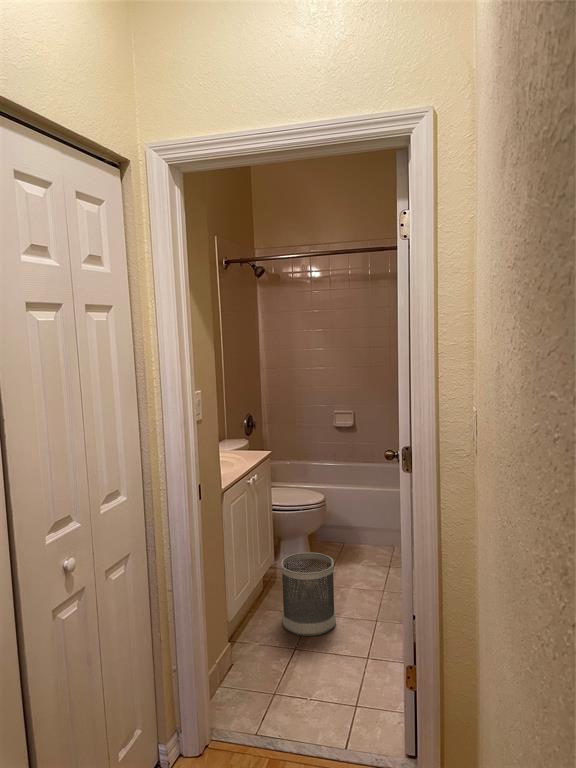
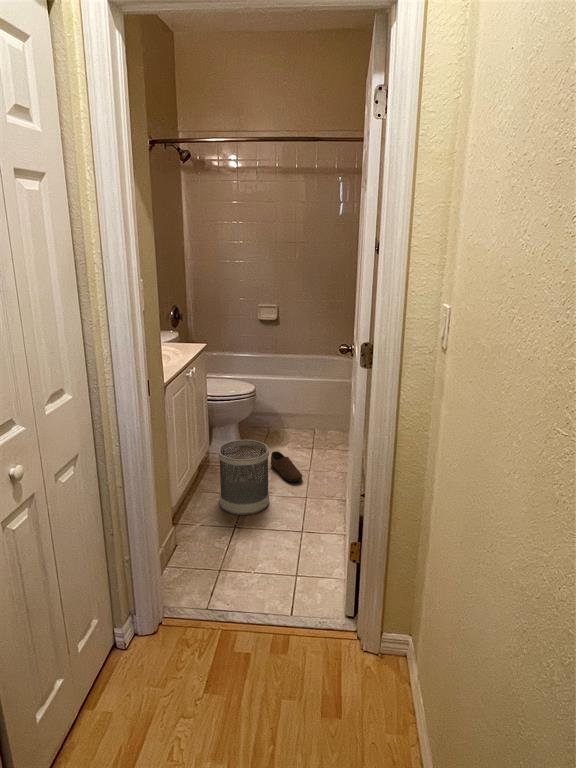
shoe: none [342,568,375,602] -> present [271,451,303,482]

